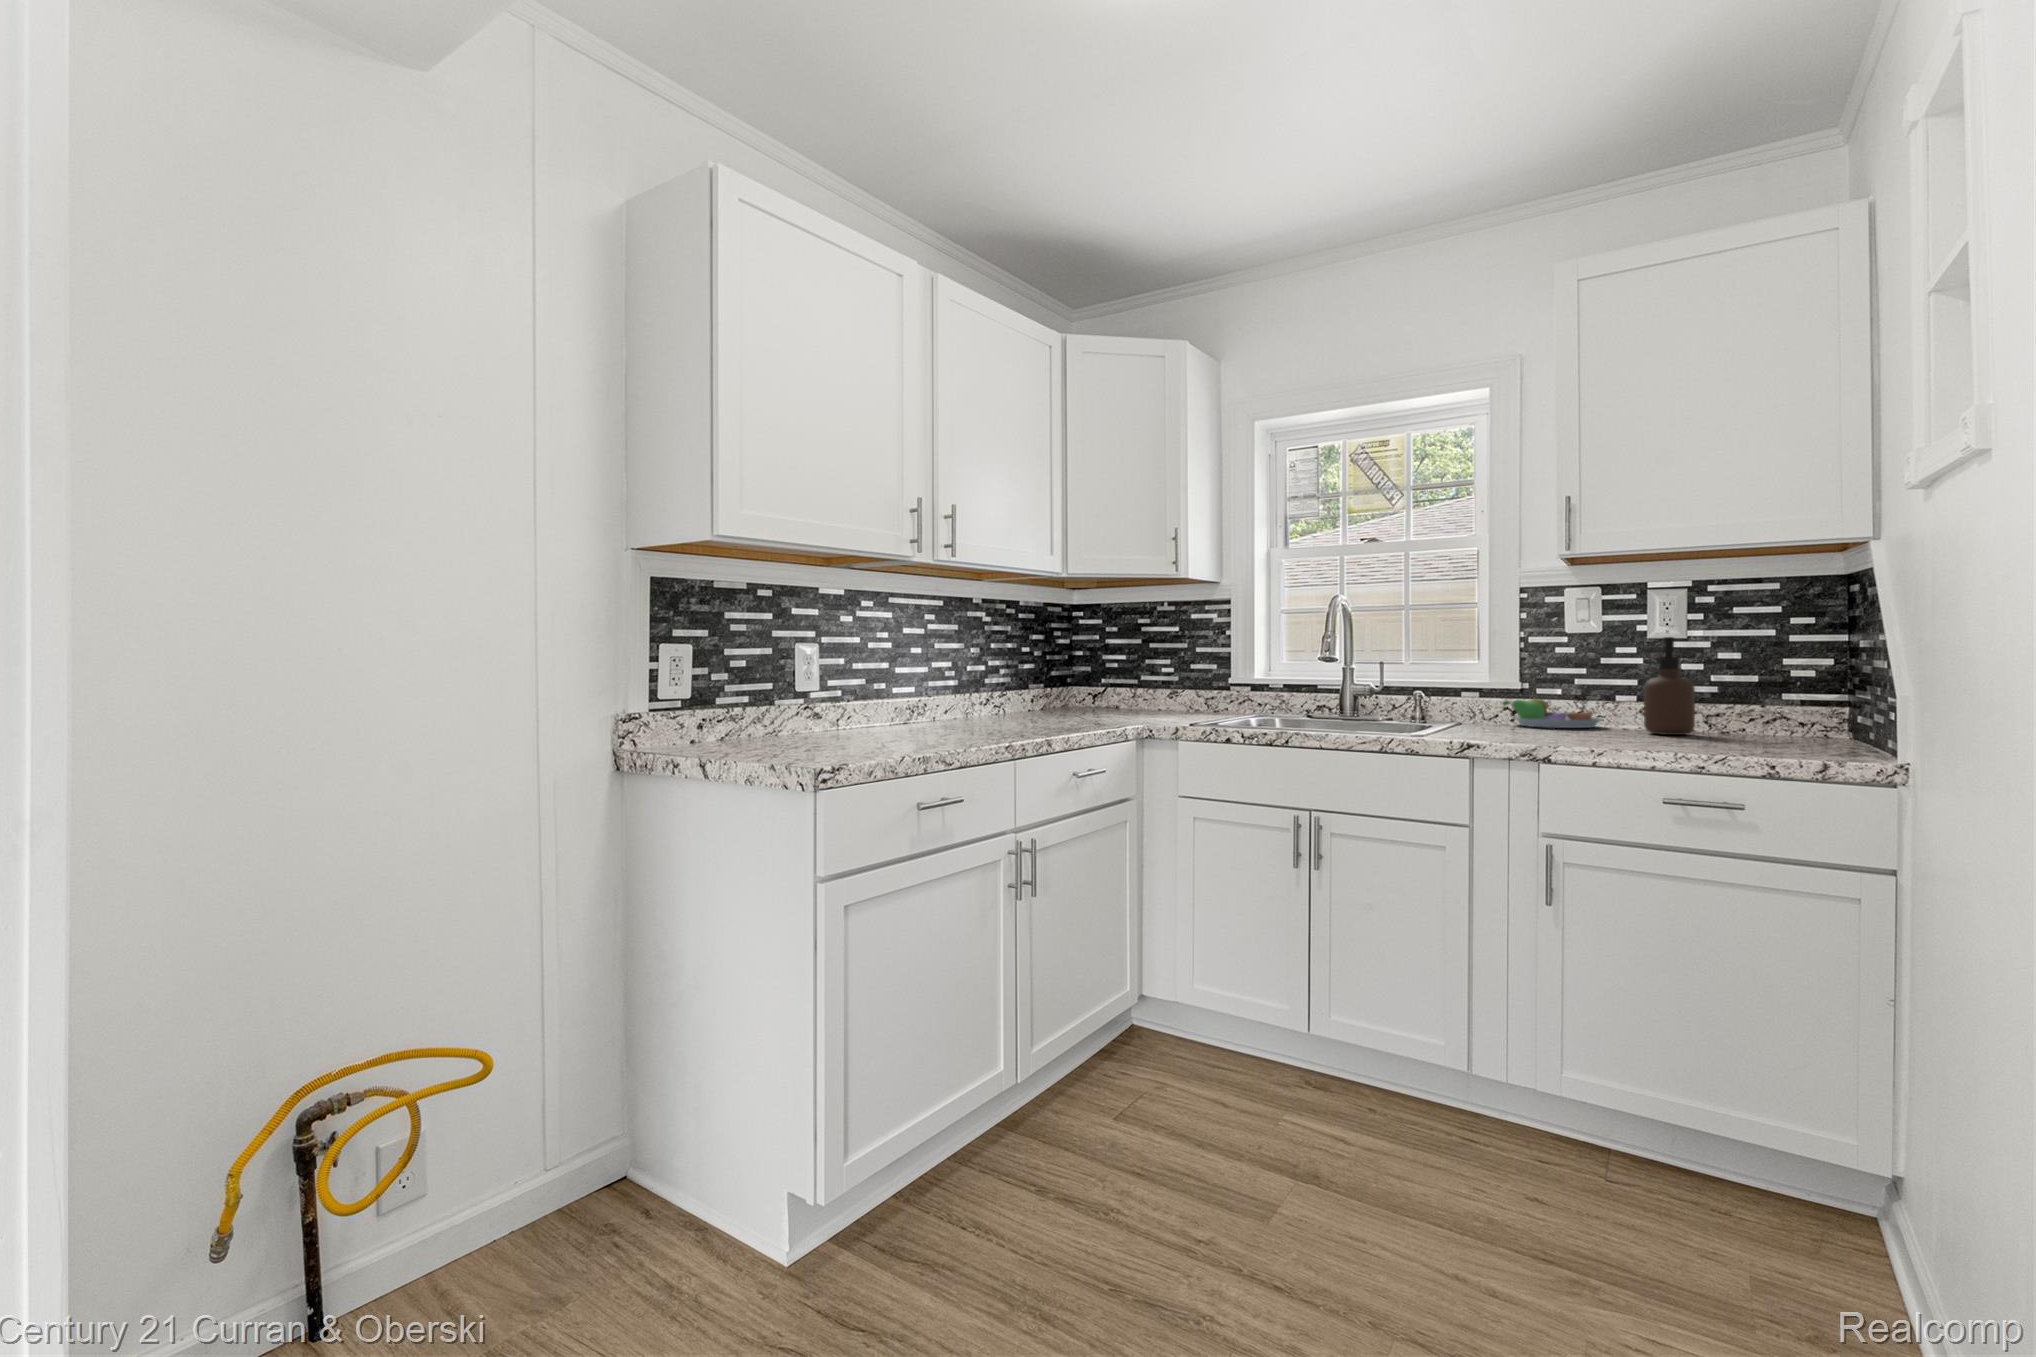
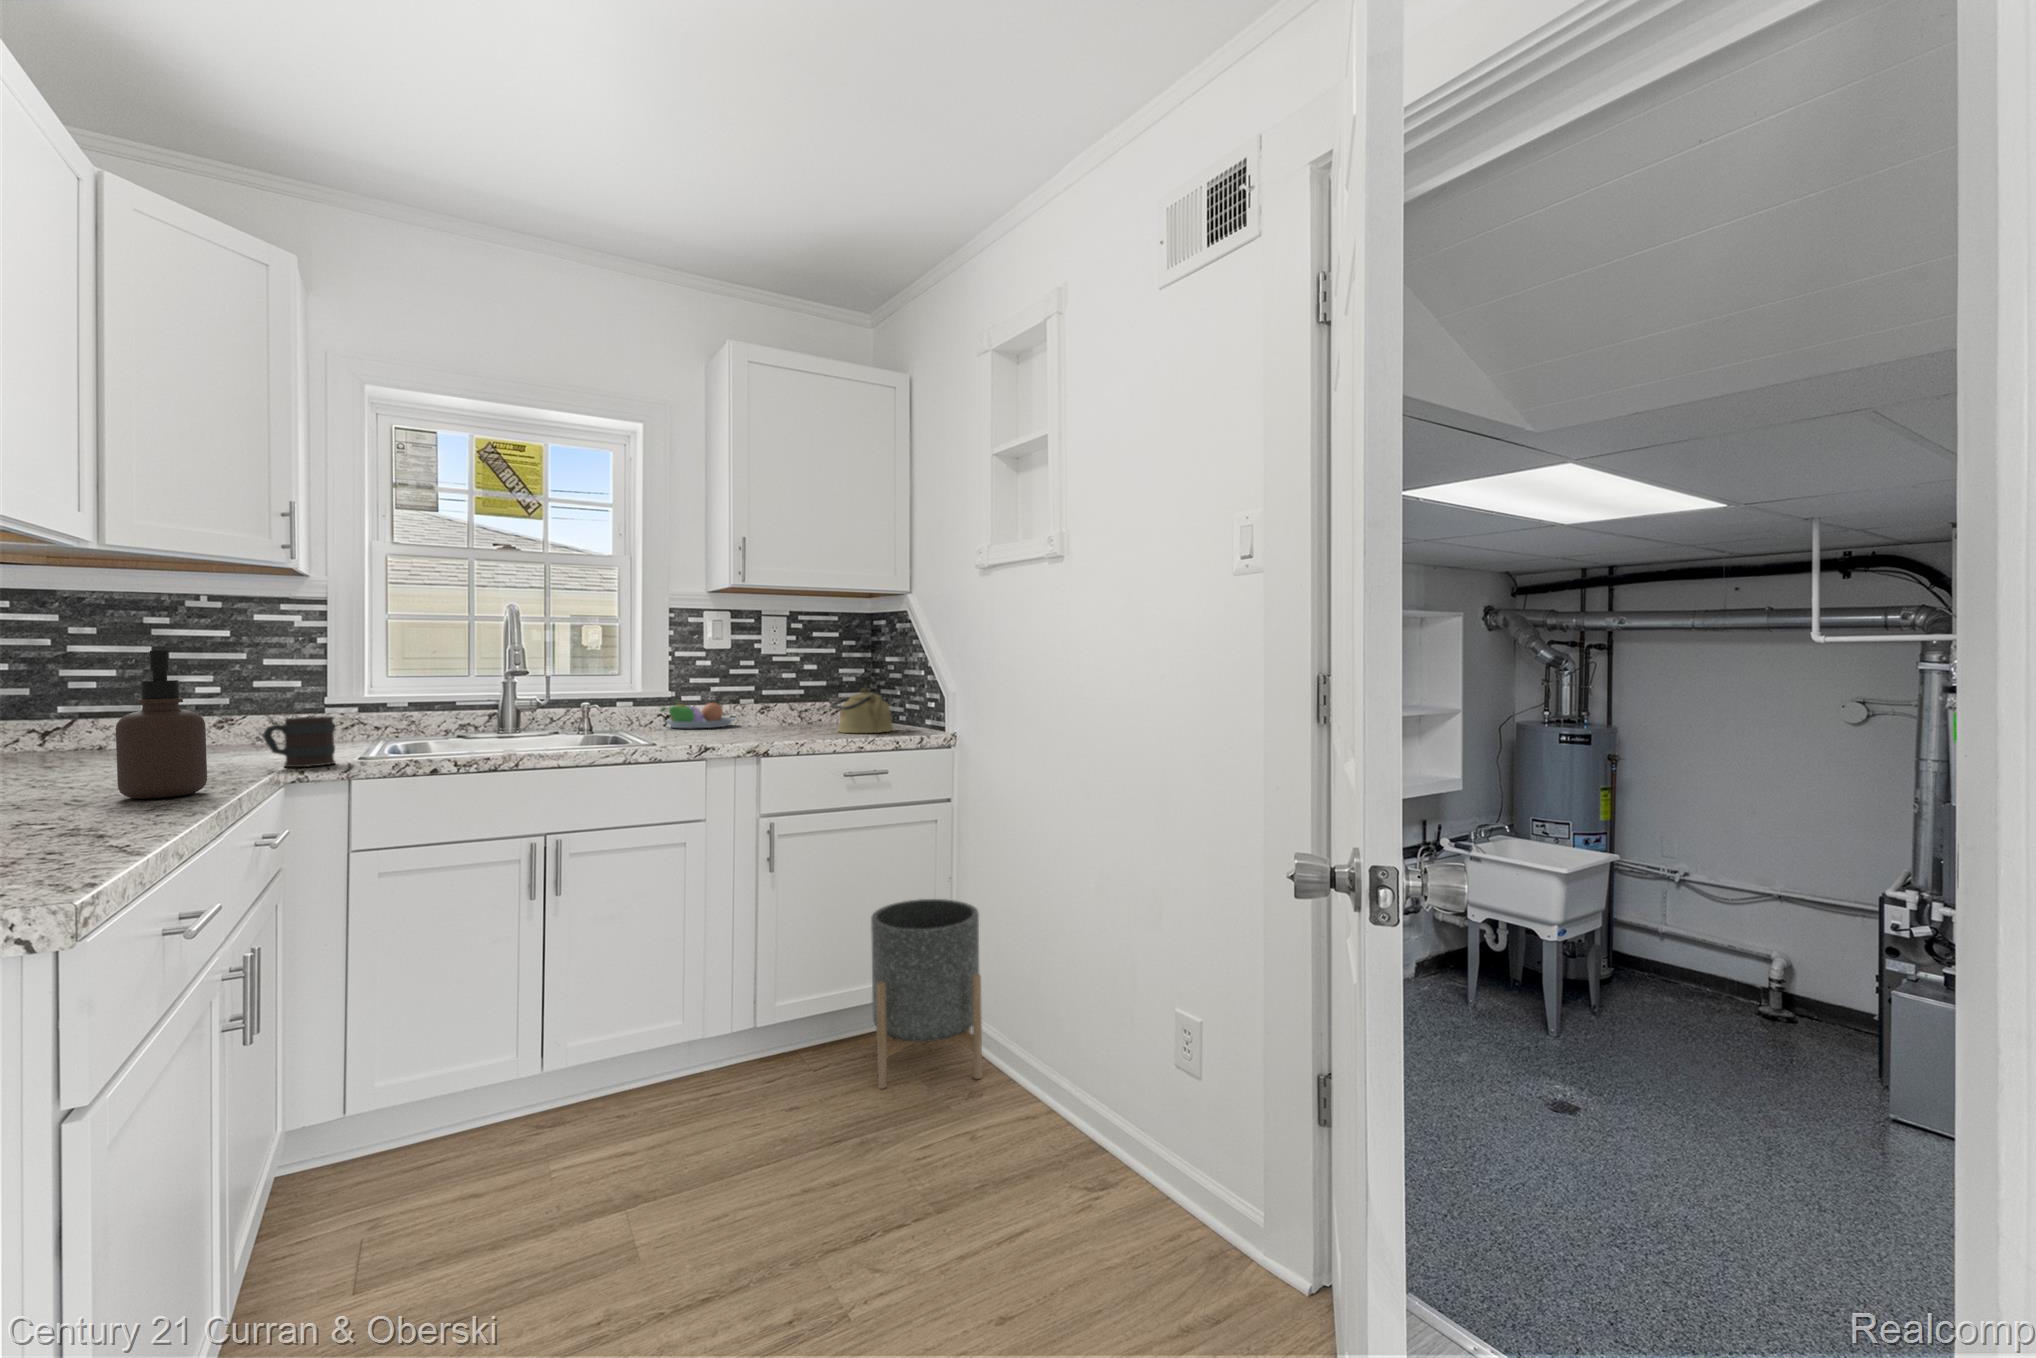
soap dispenser: present [1644,637,1695,735] -> present [116,651,207,799]
kettle: none [1697,684,1802,751] -> present [830,688,893,733]
mug: none [1129,690,1174,727] -> present [263,716,335,767]
planter: none [1641,998,1878,1315] -> present [871,899,982,1089]

